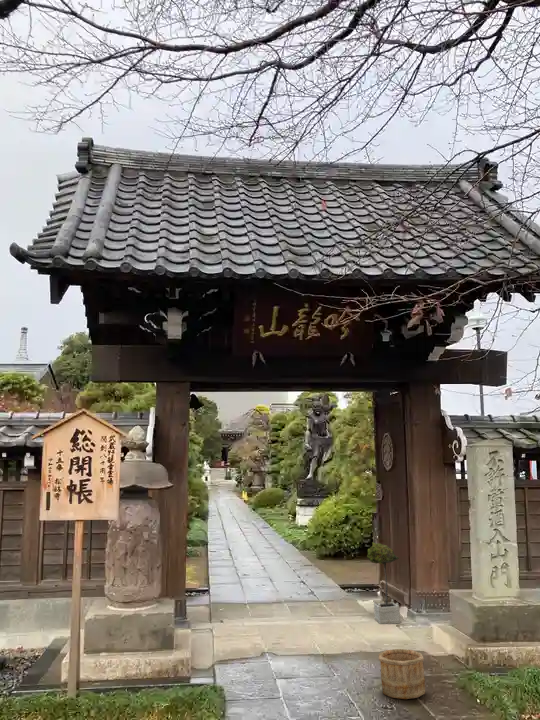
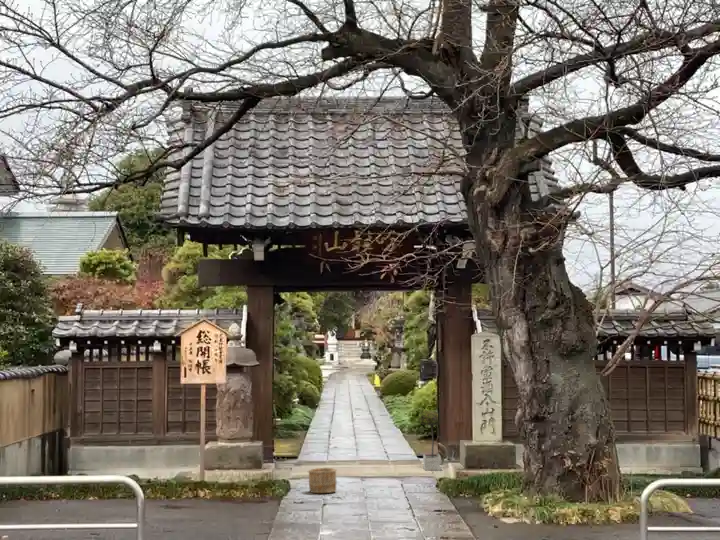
wooden bucket: present [378,649,425,699] -> present [308,468,336,493]

